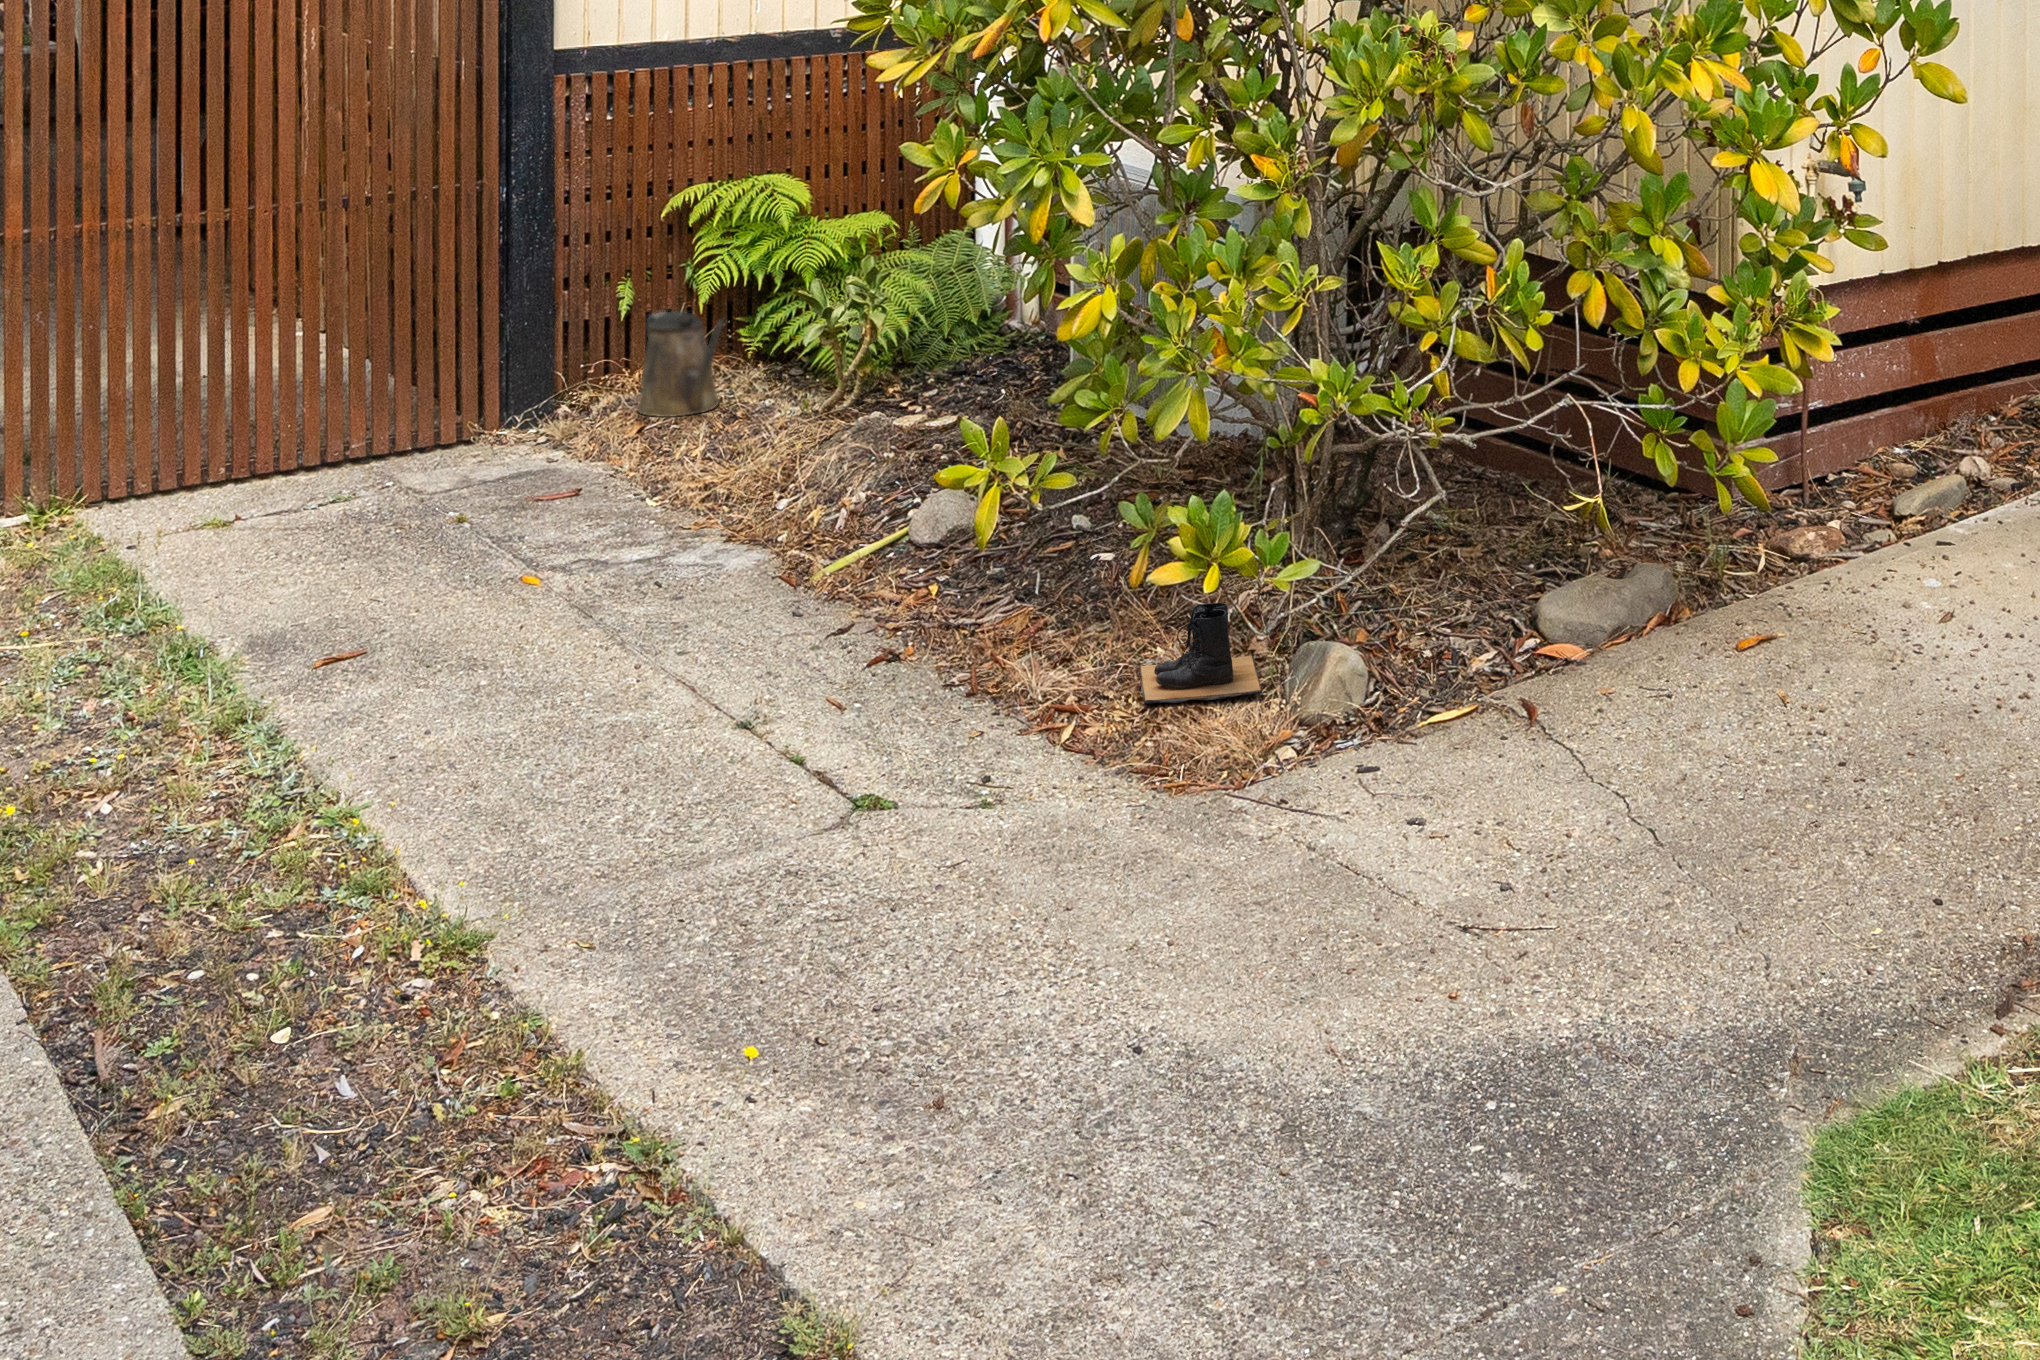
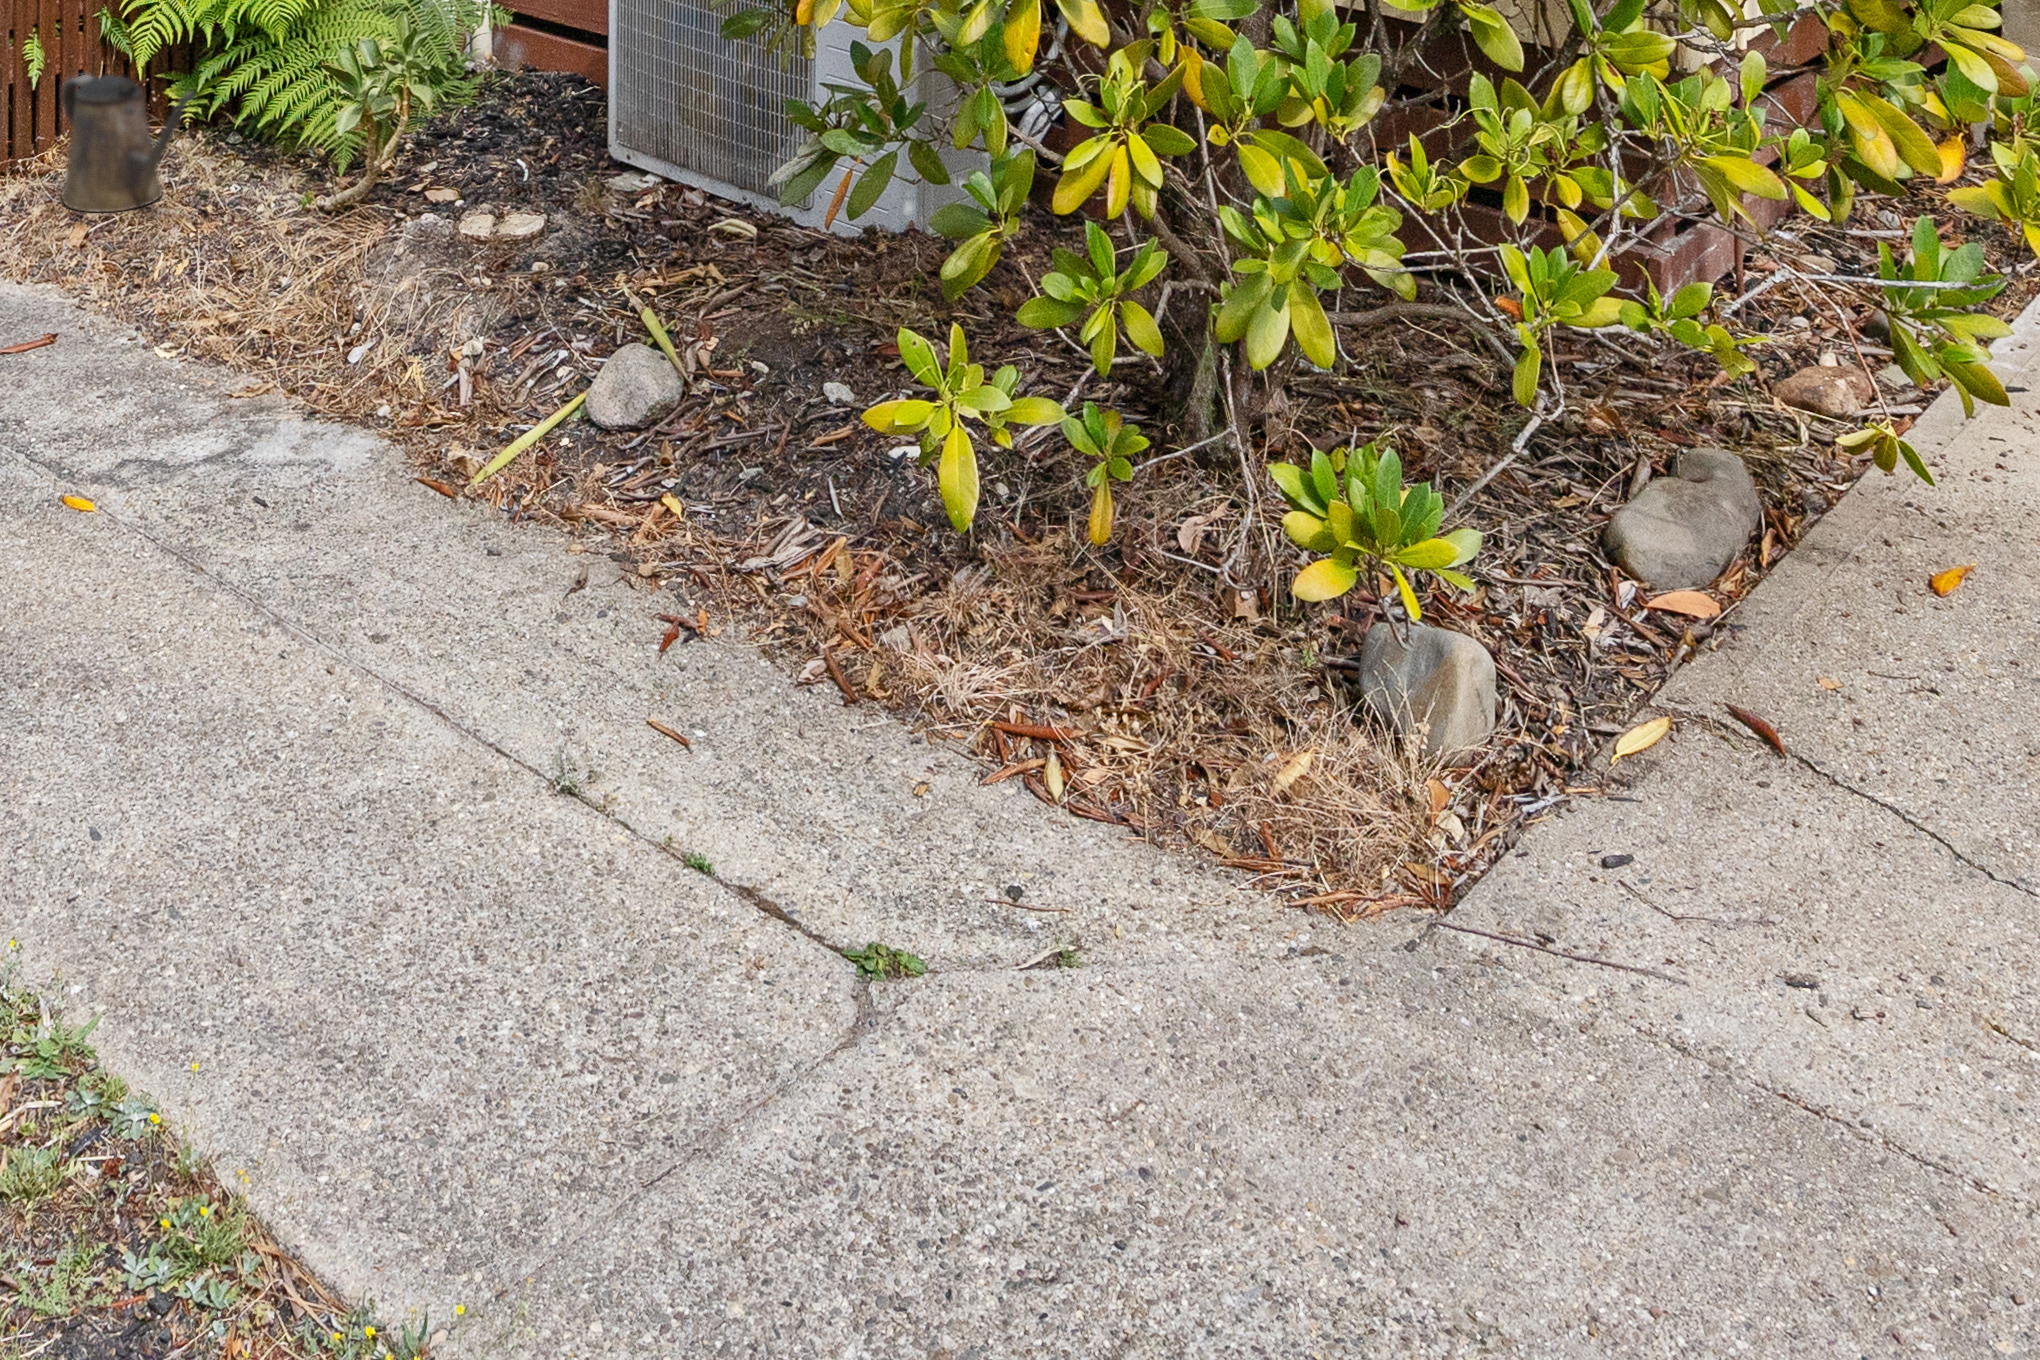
boots: present [1138,603,1262,703] -> none [1142,589,1379,768]

